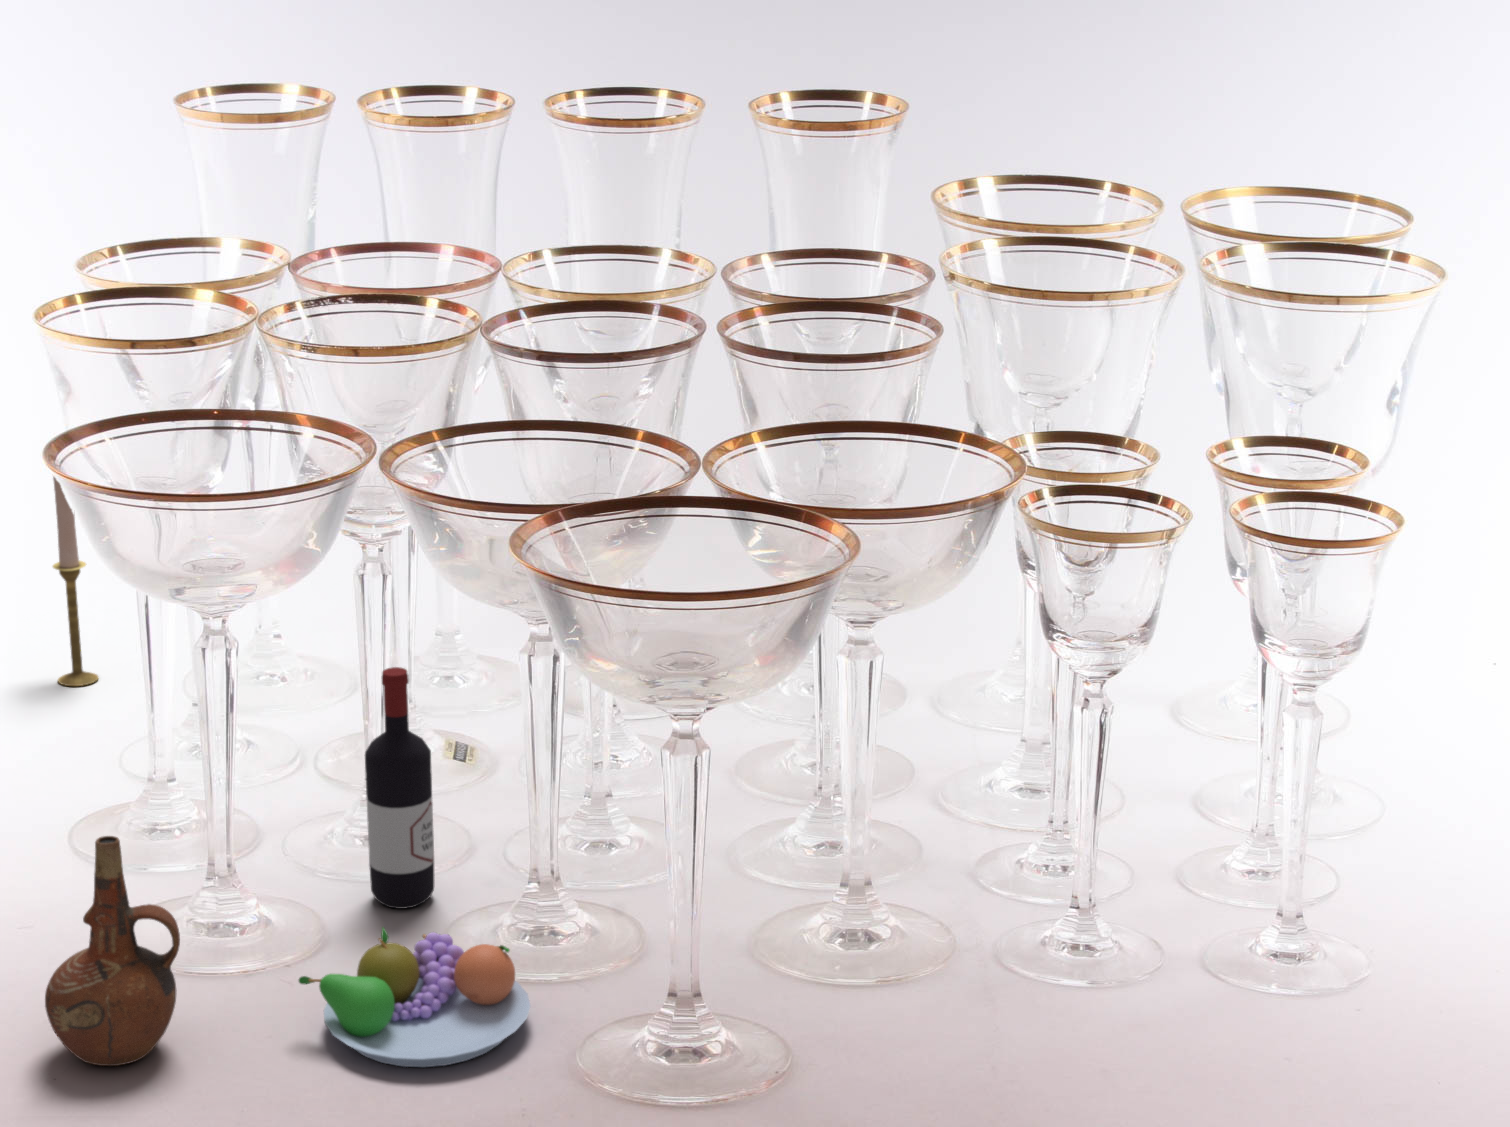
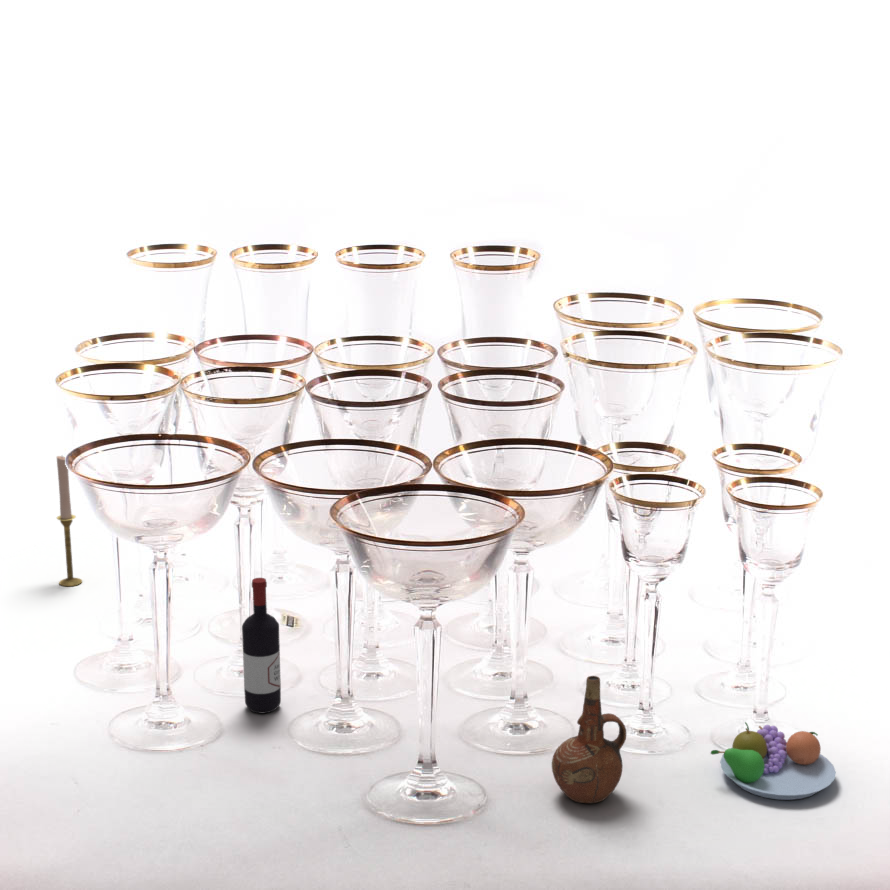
ceramic pitcher: present [45,836,180,1066] -> present [552,676,626,803]
fruit bowl: present [299,928,530,1067] -> present [711,722,836,800]

